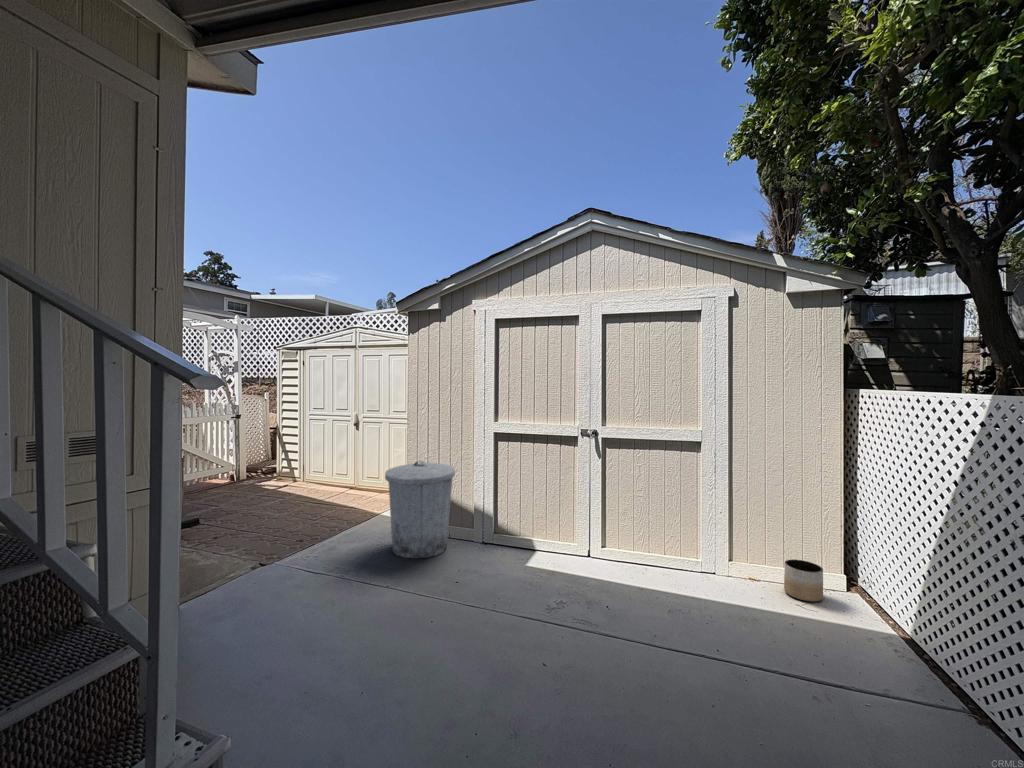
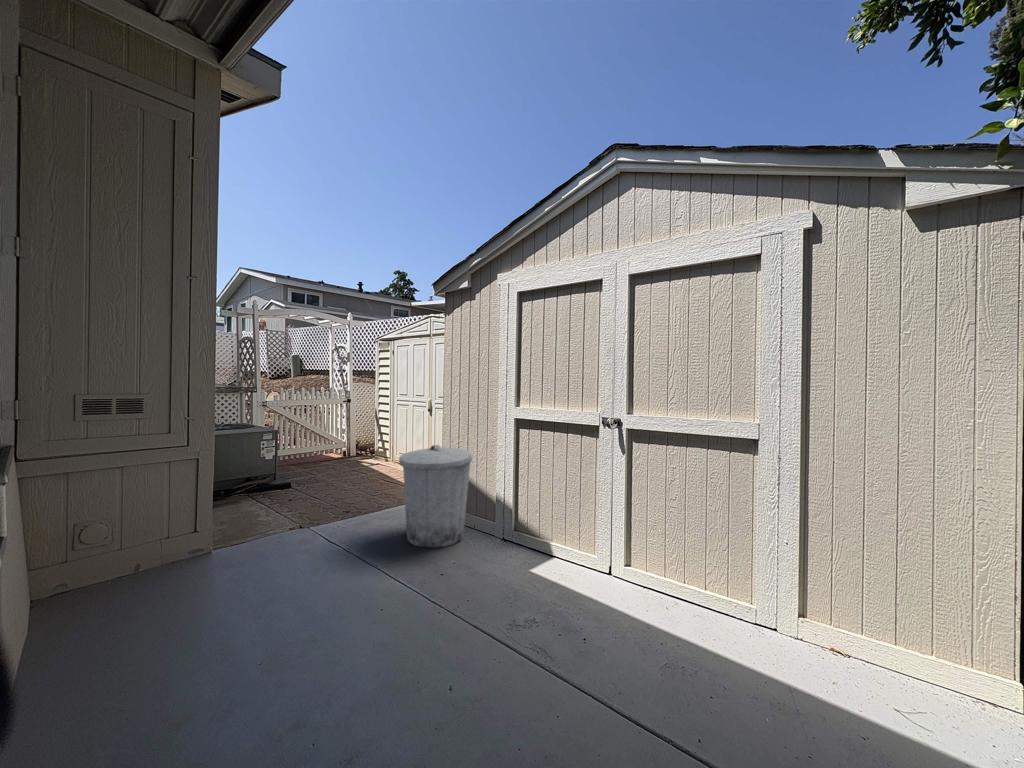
planter: present [784,559,823,602] -> none [890,631,965,713]

